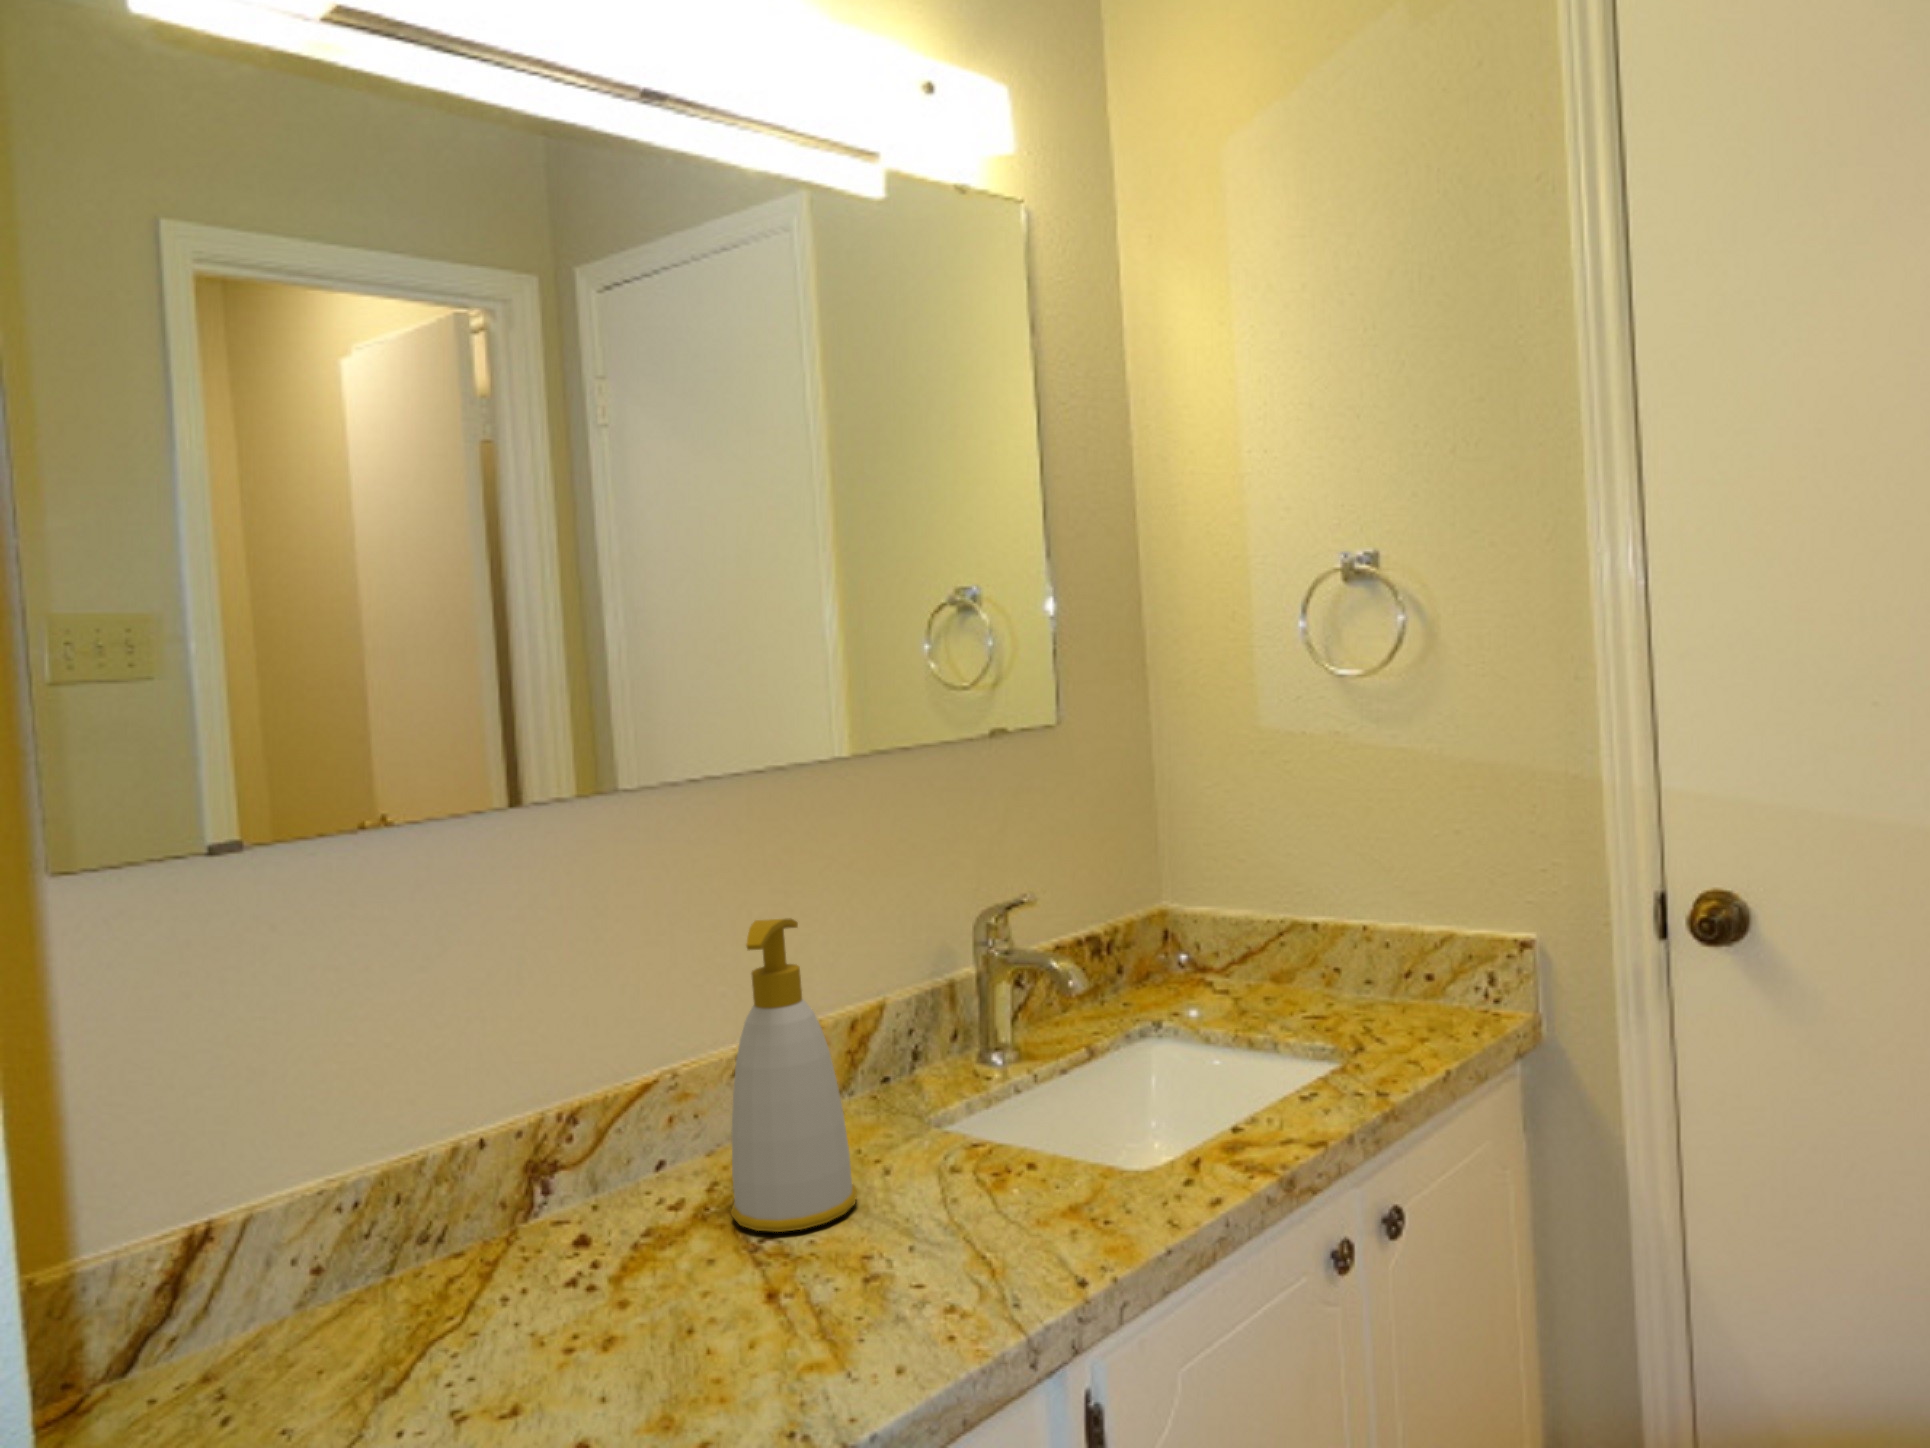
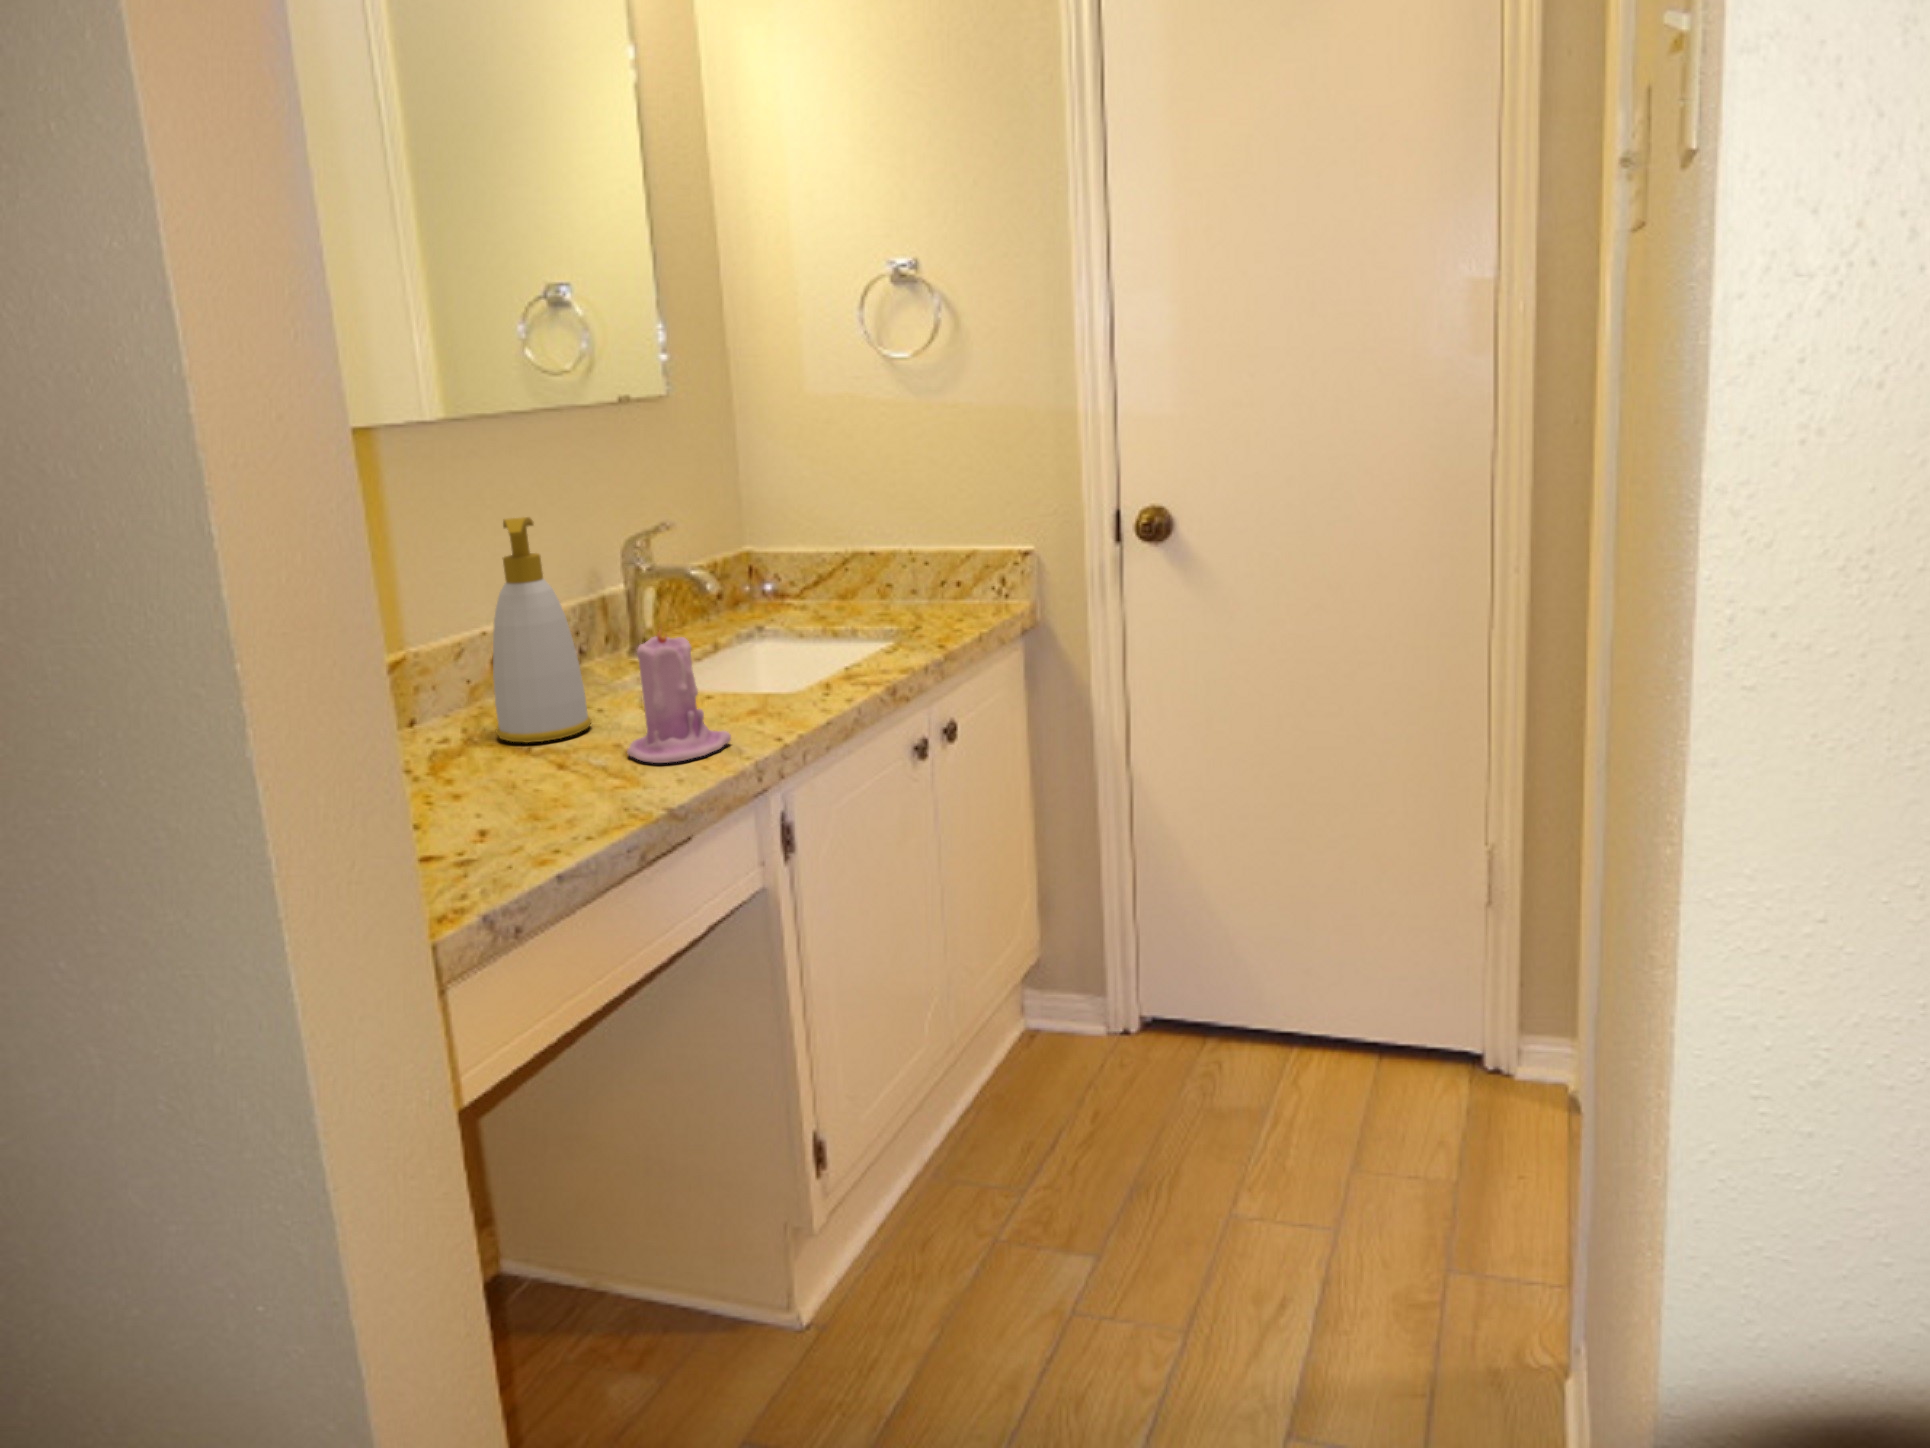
candle: none [860,1095,1010,1320] -> present [627,627,731,763]

